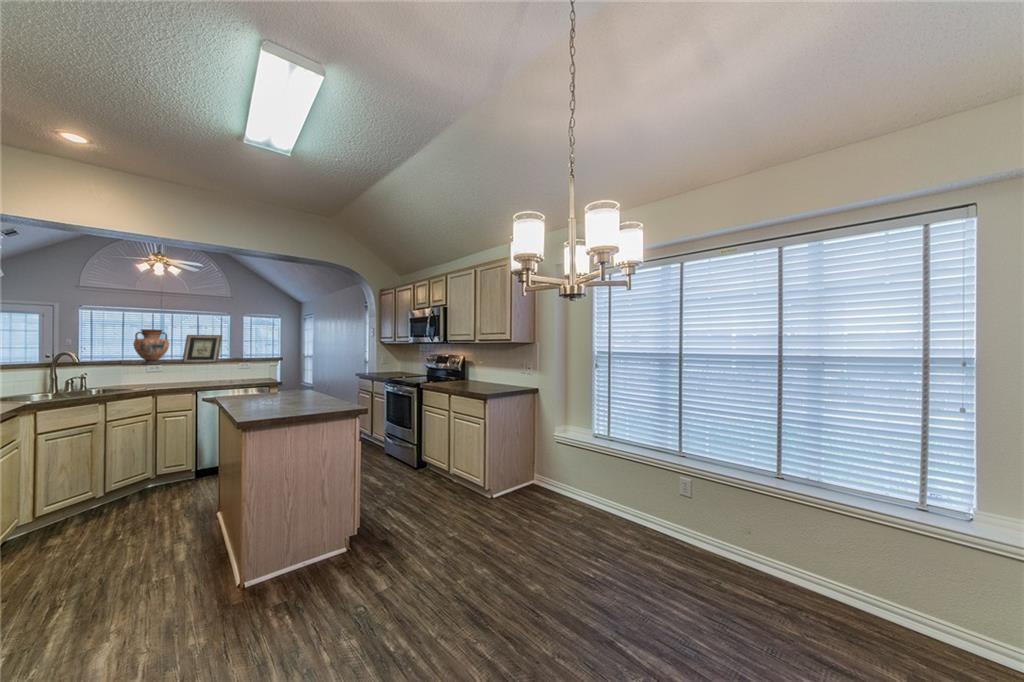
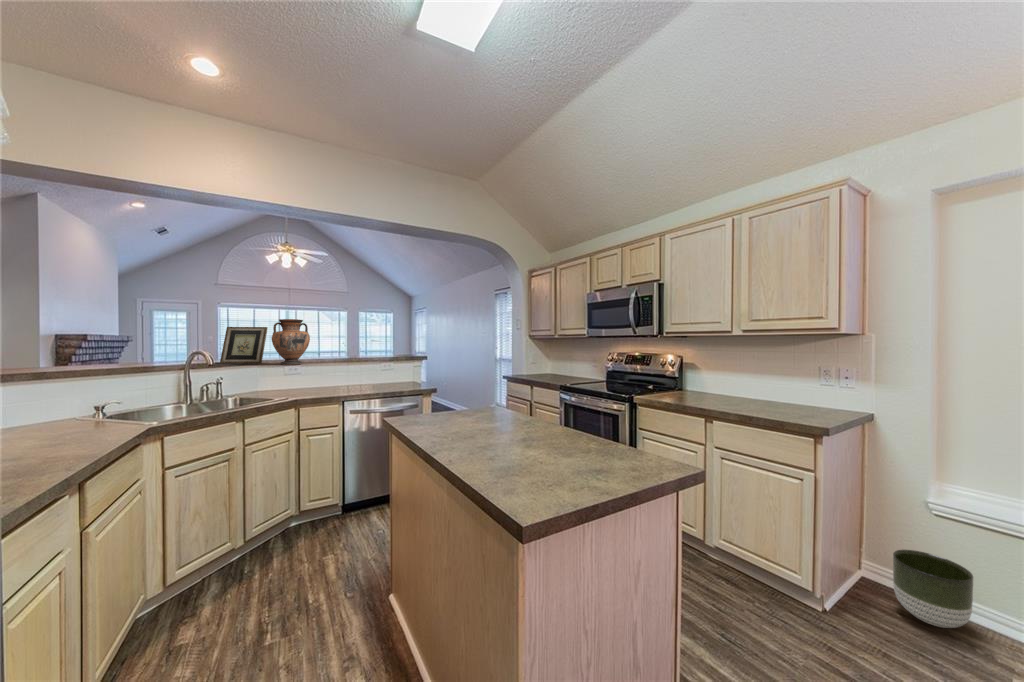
picture frame: present [182,335,222,363] -> present [220,327,268,364]
planter: none [530,463,559,500] -> present [893,550,973,628]

